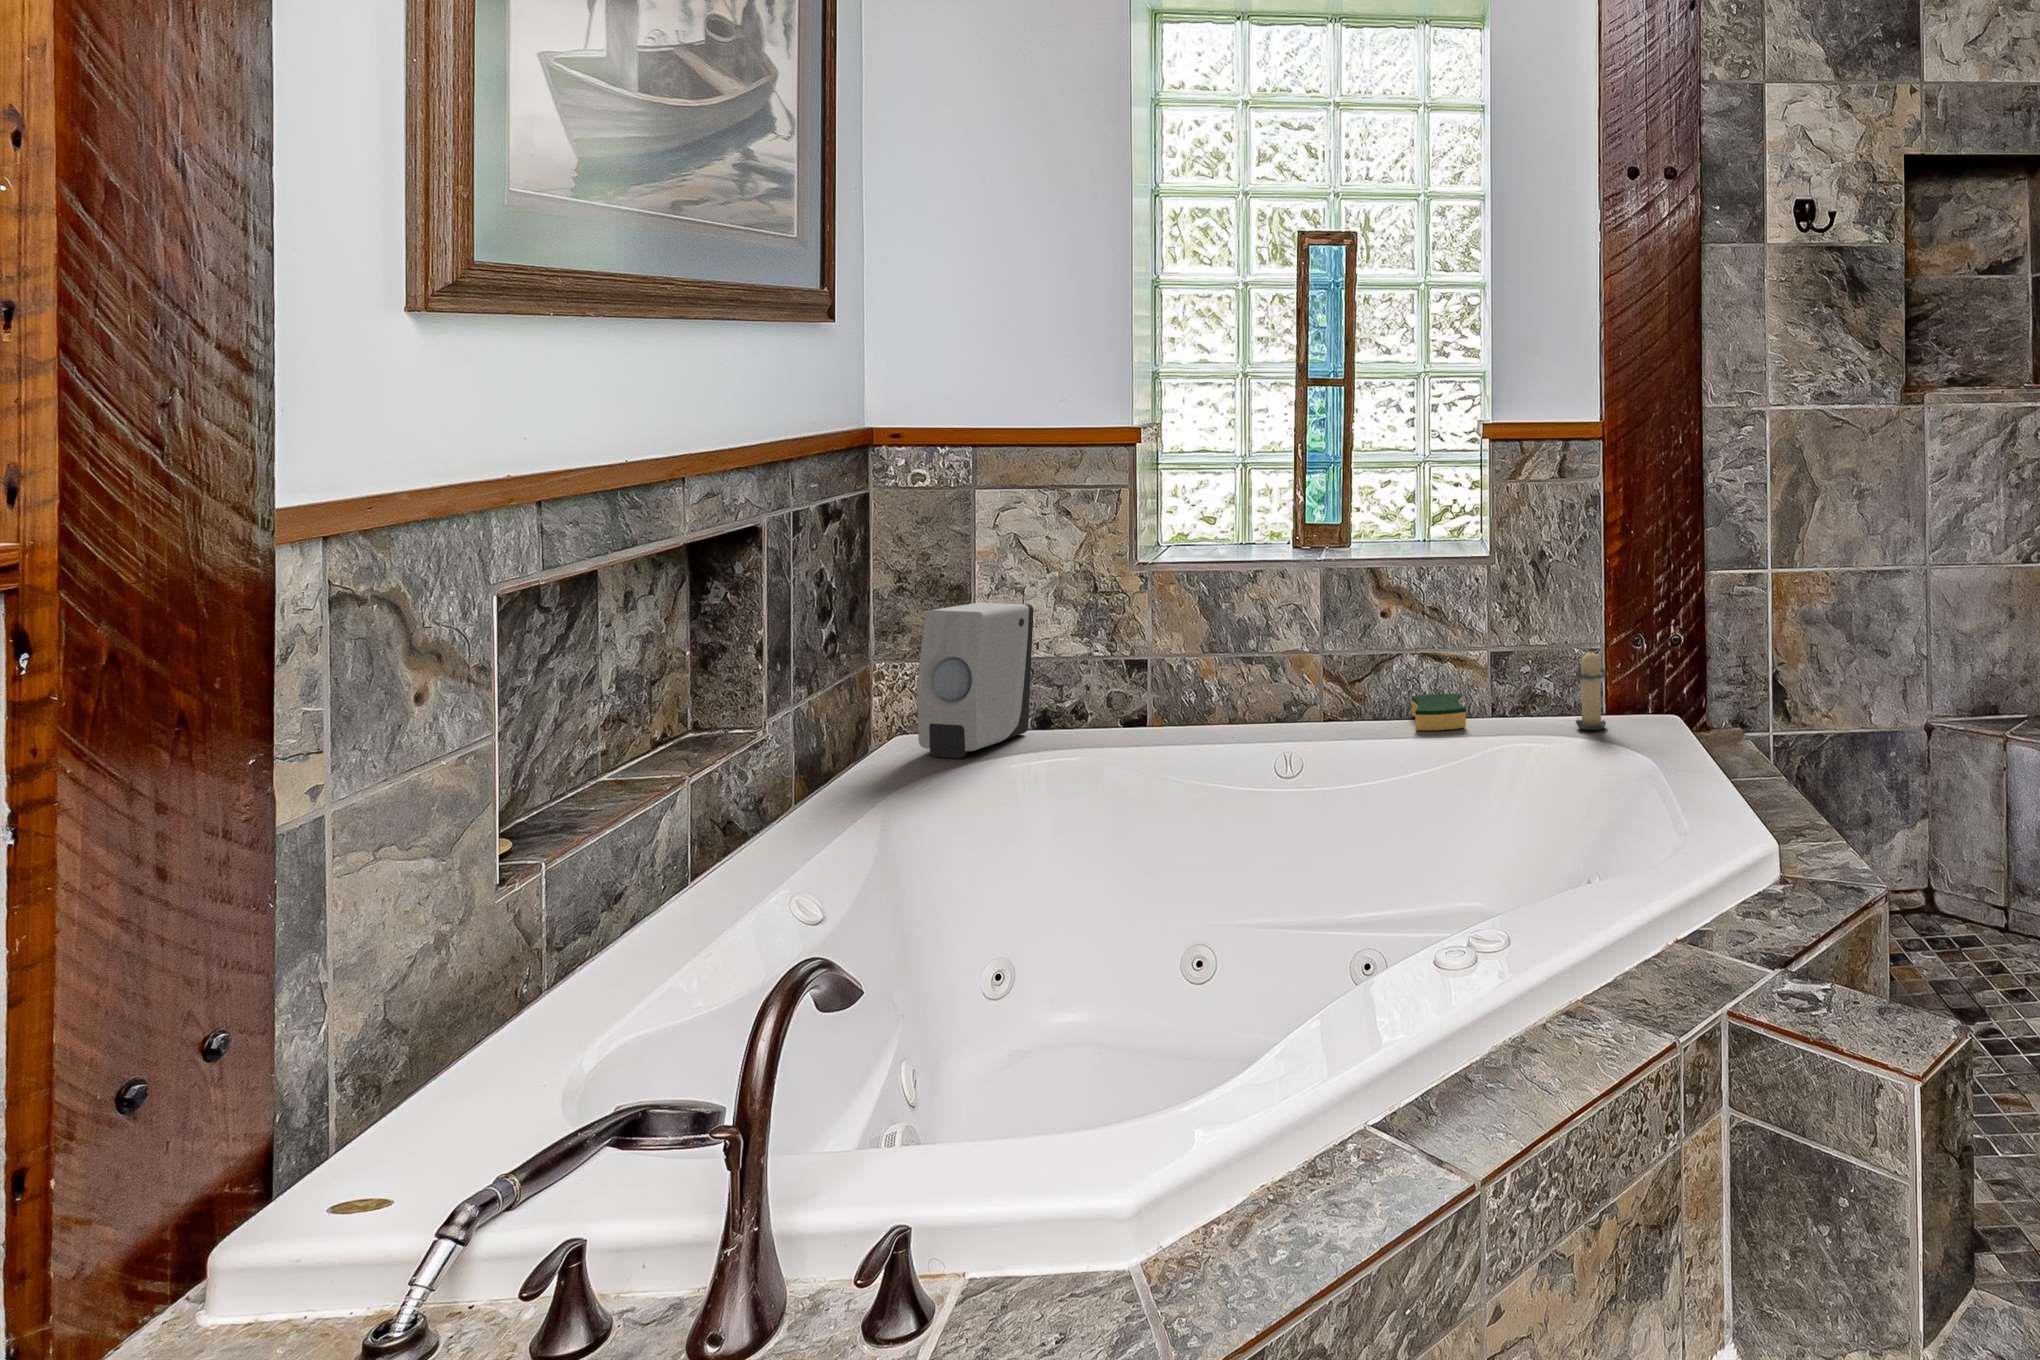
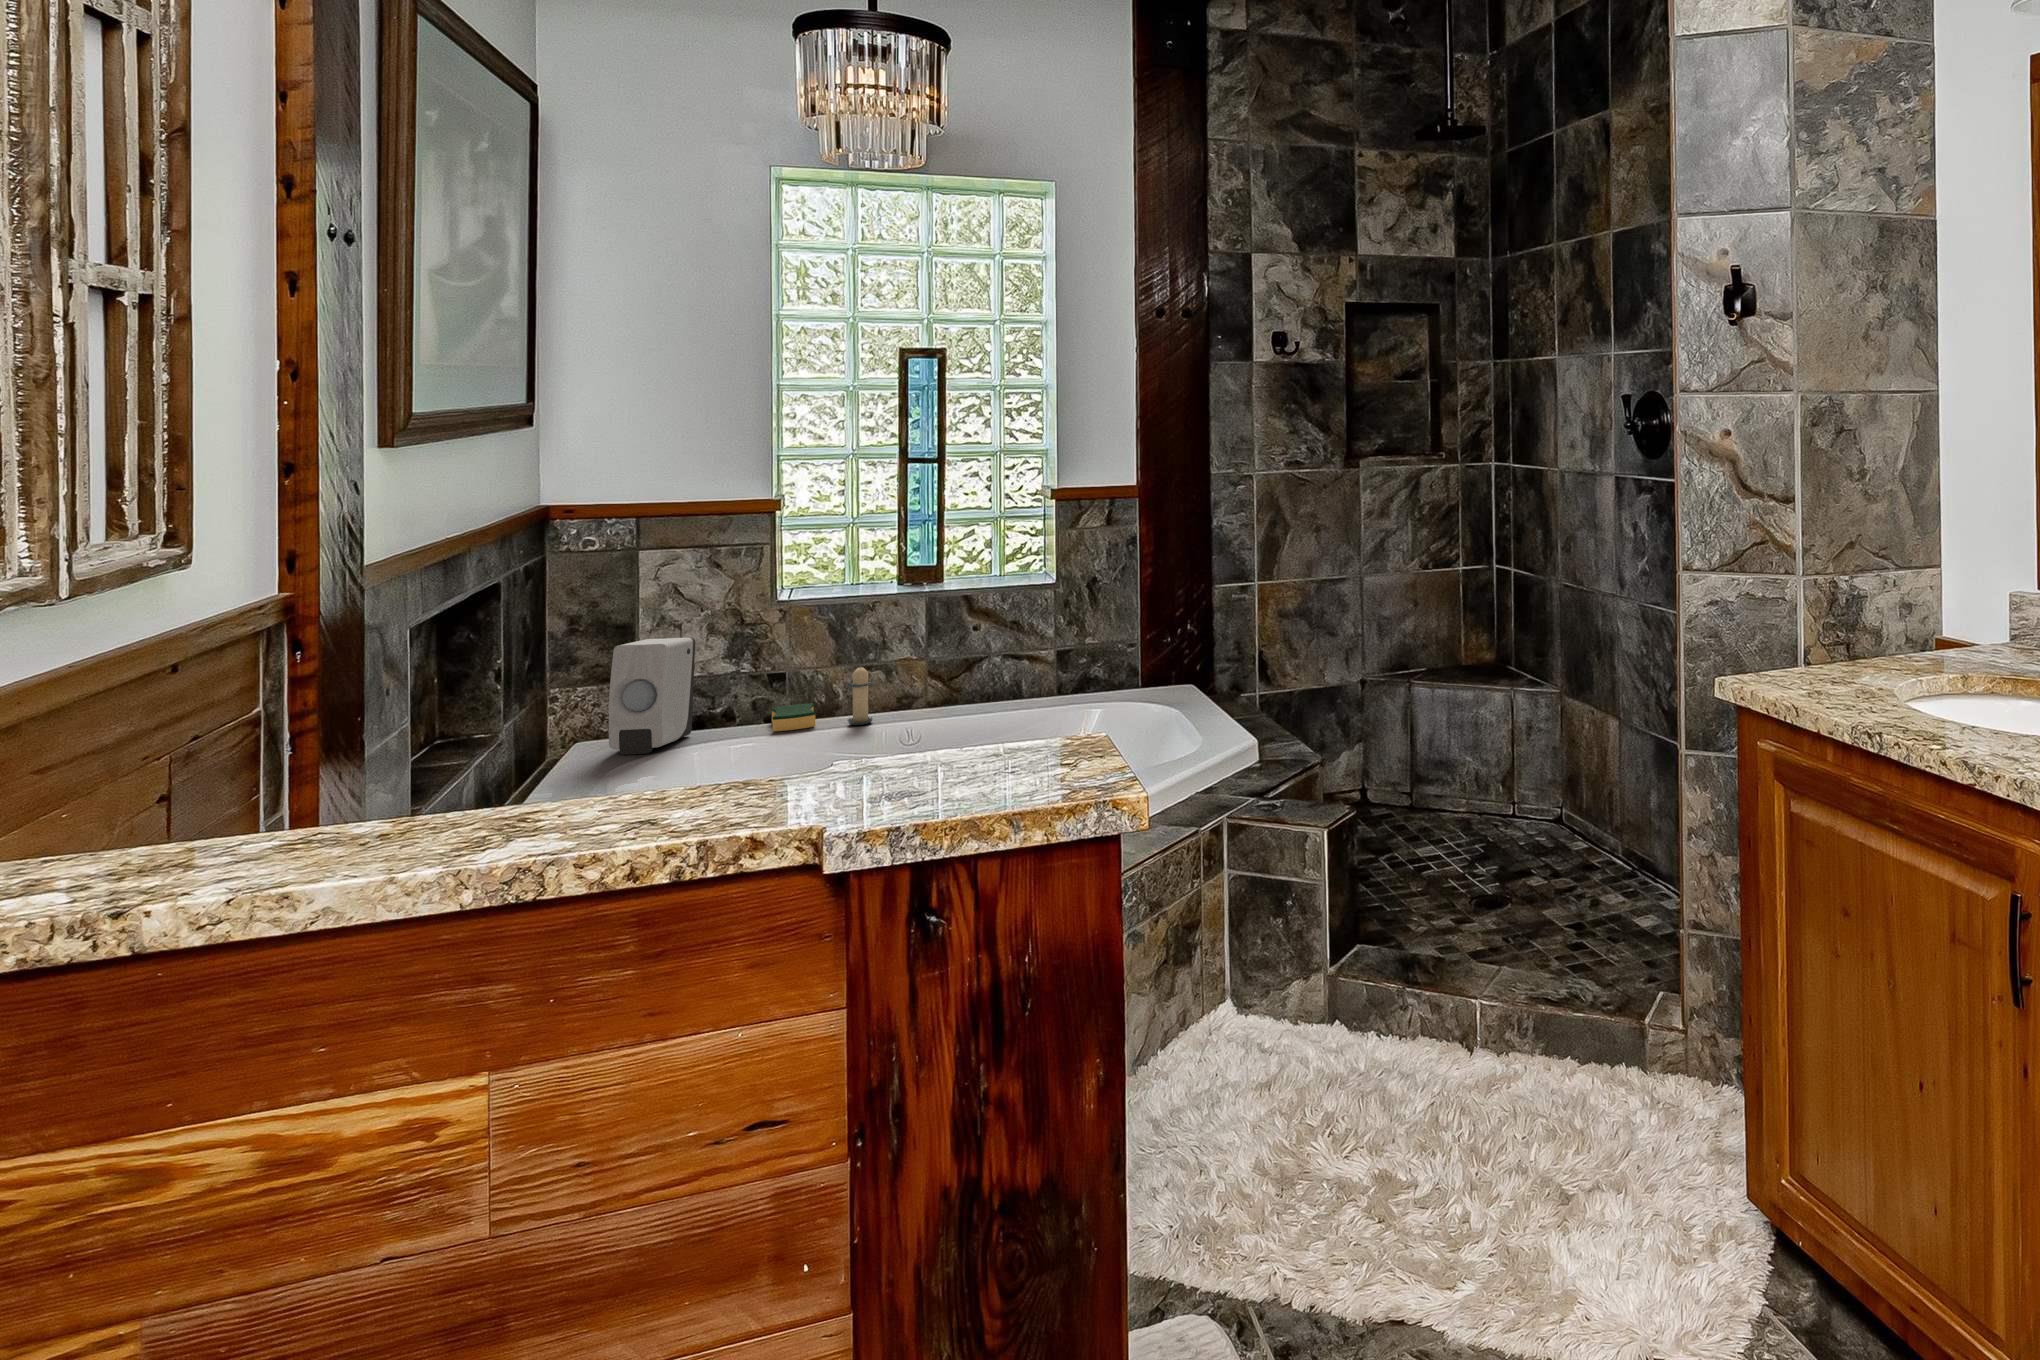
candle: present [1575,646,1607,730] -> present [847,664,873,725]
sponge: present [1412,694,1466,730] -> present [772,703,815,731]

